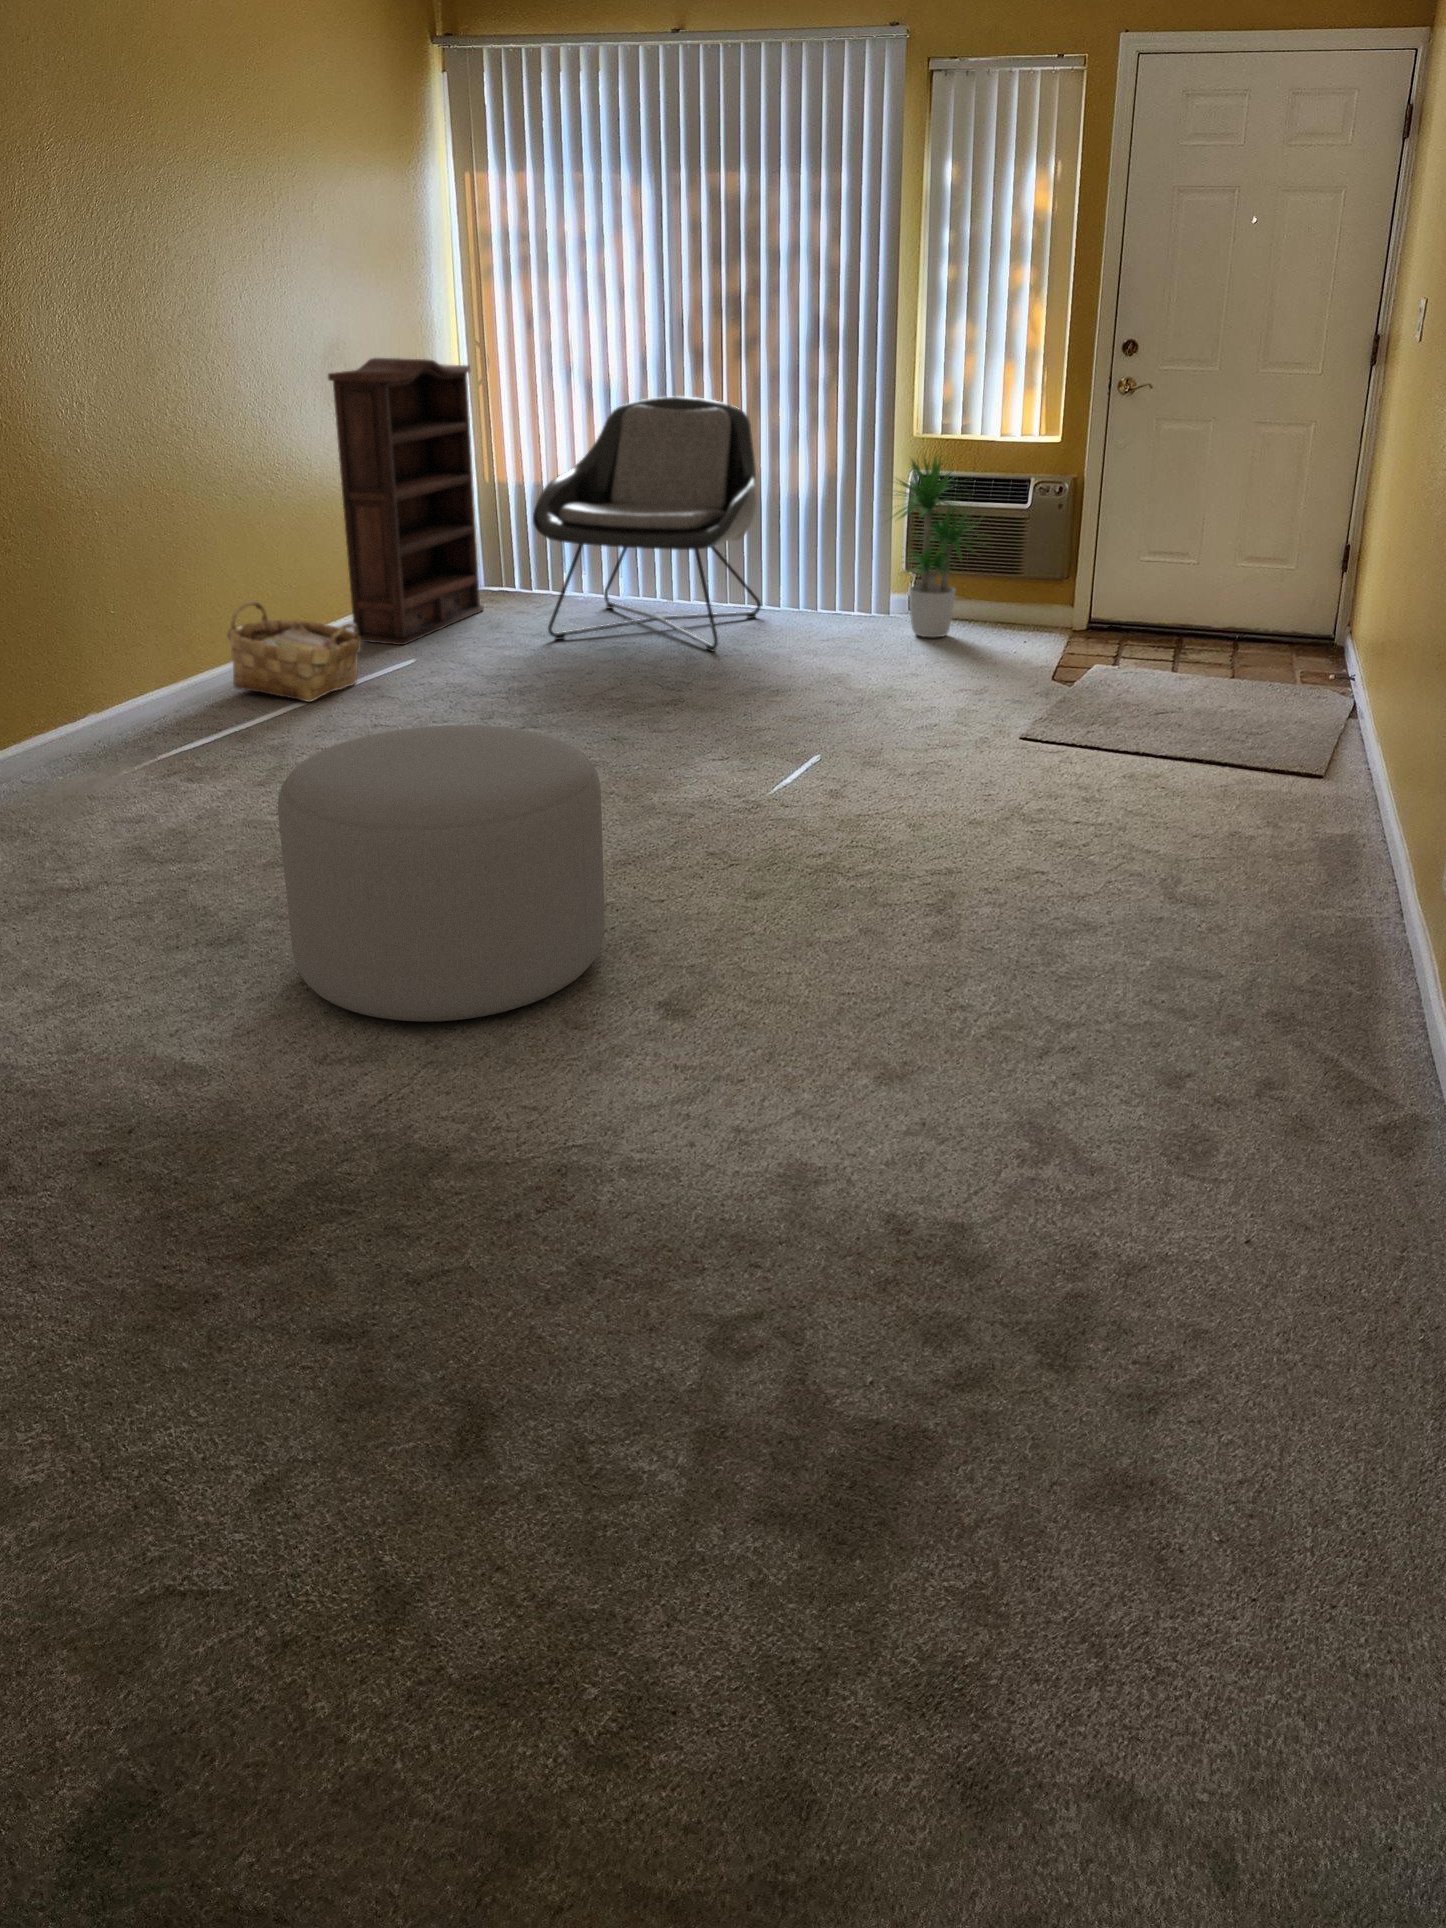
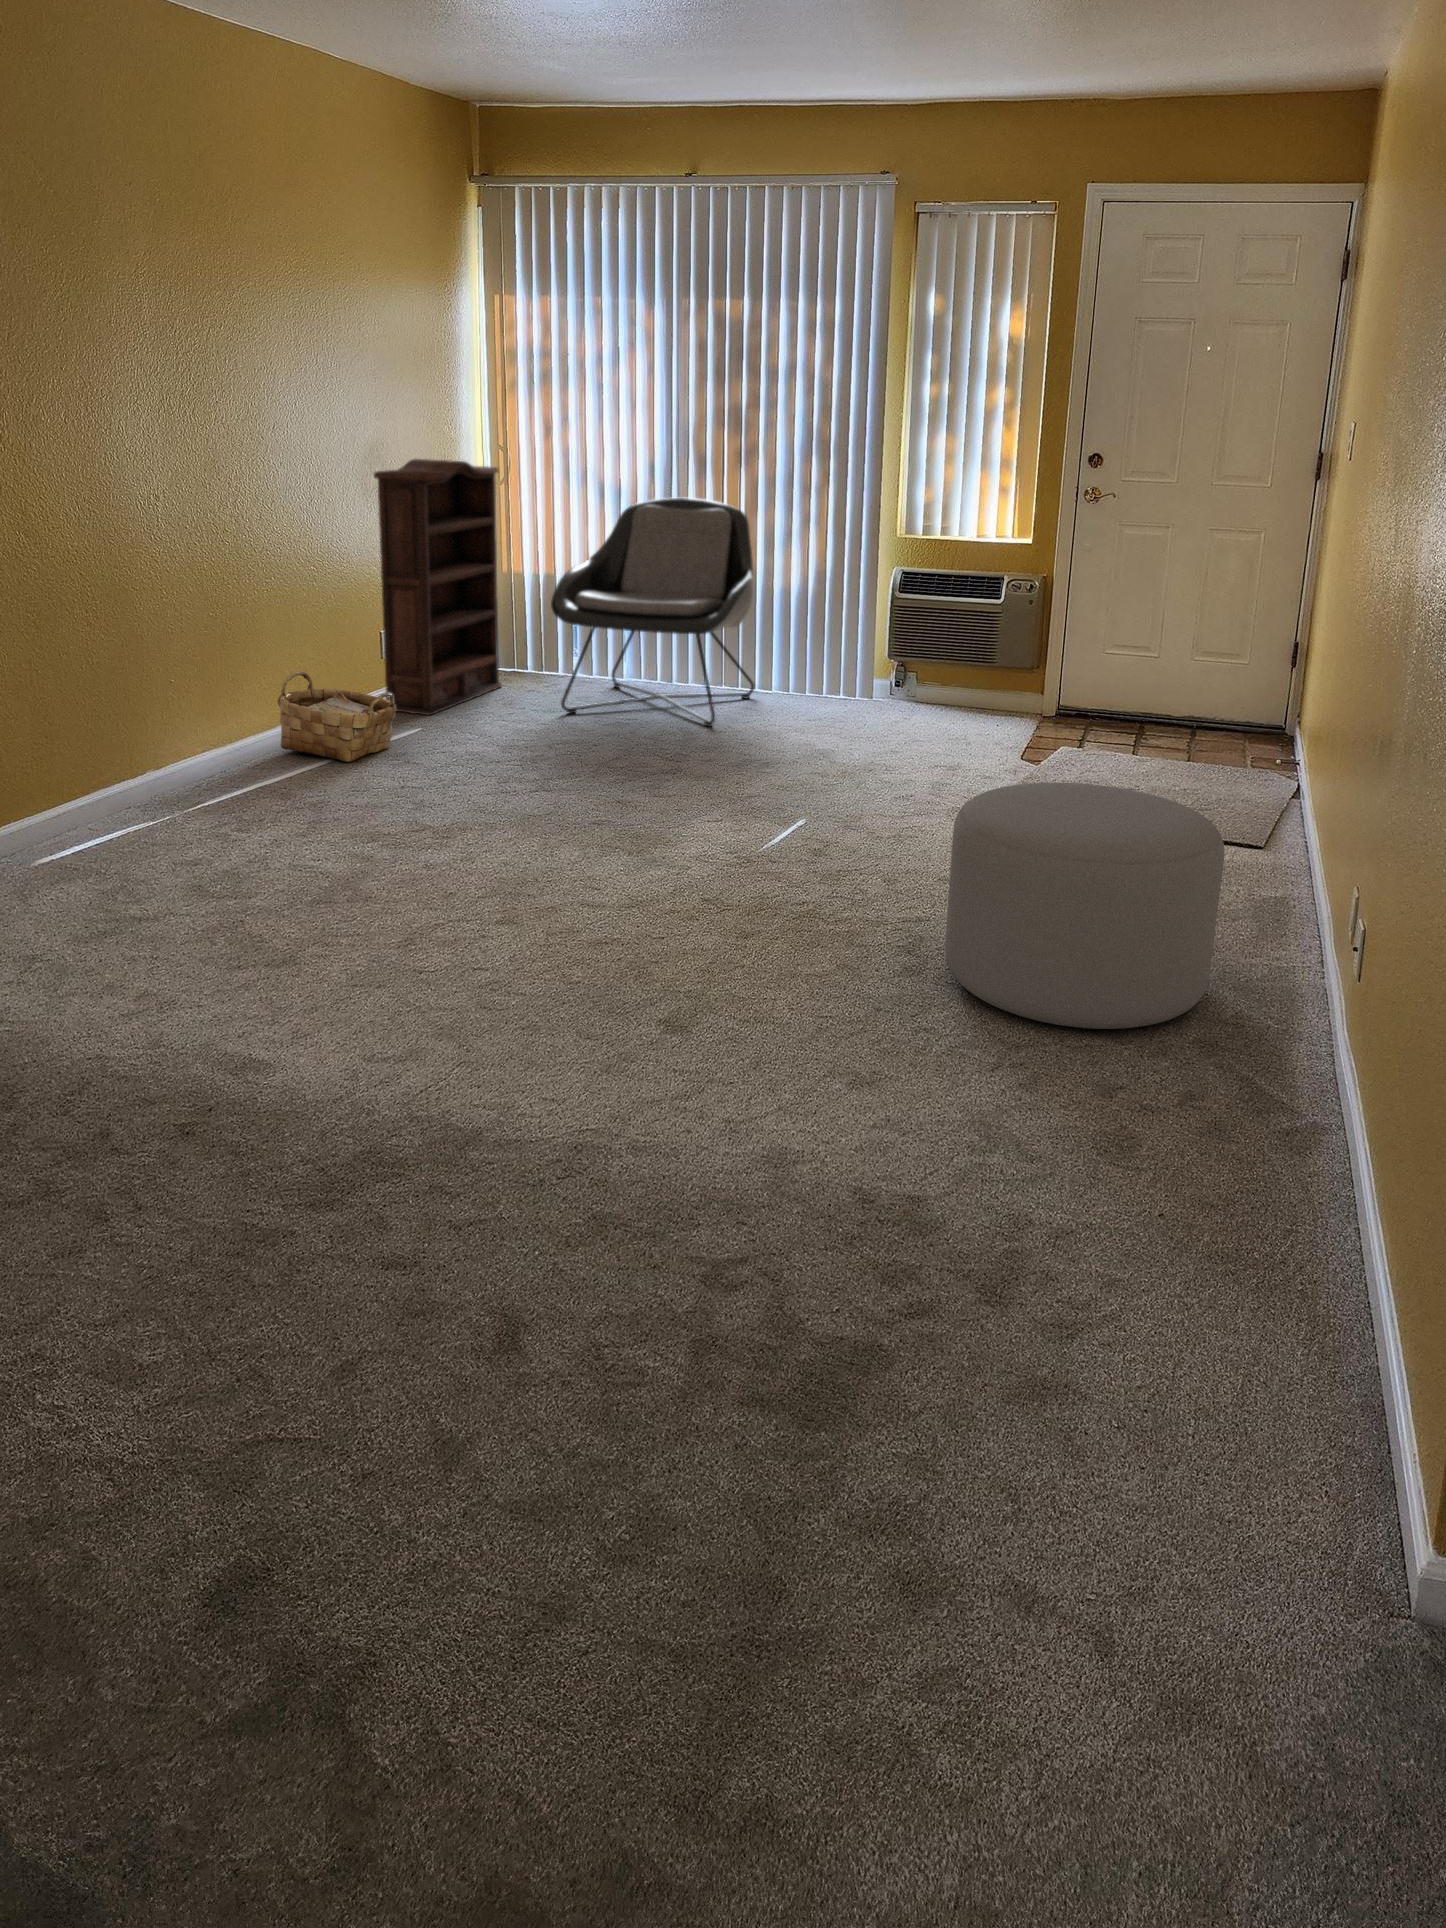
potted plant: present [885,456,989,637] -> none [861,547,971,719]
ottoman: present [278,725,605,1021] -> present [945,782,1225,1029]

